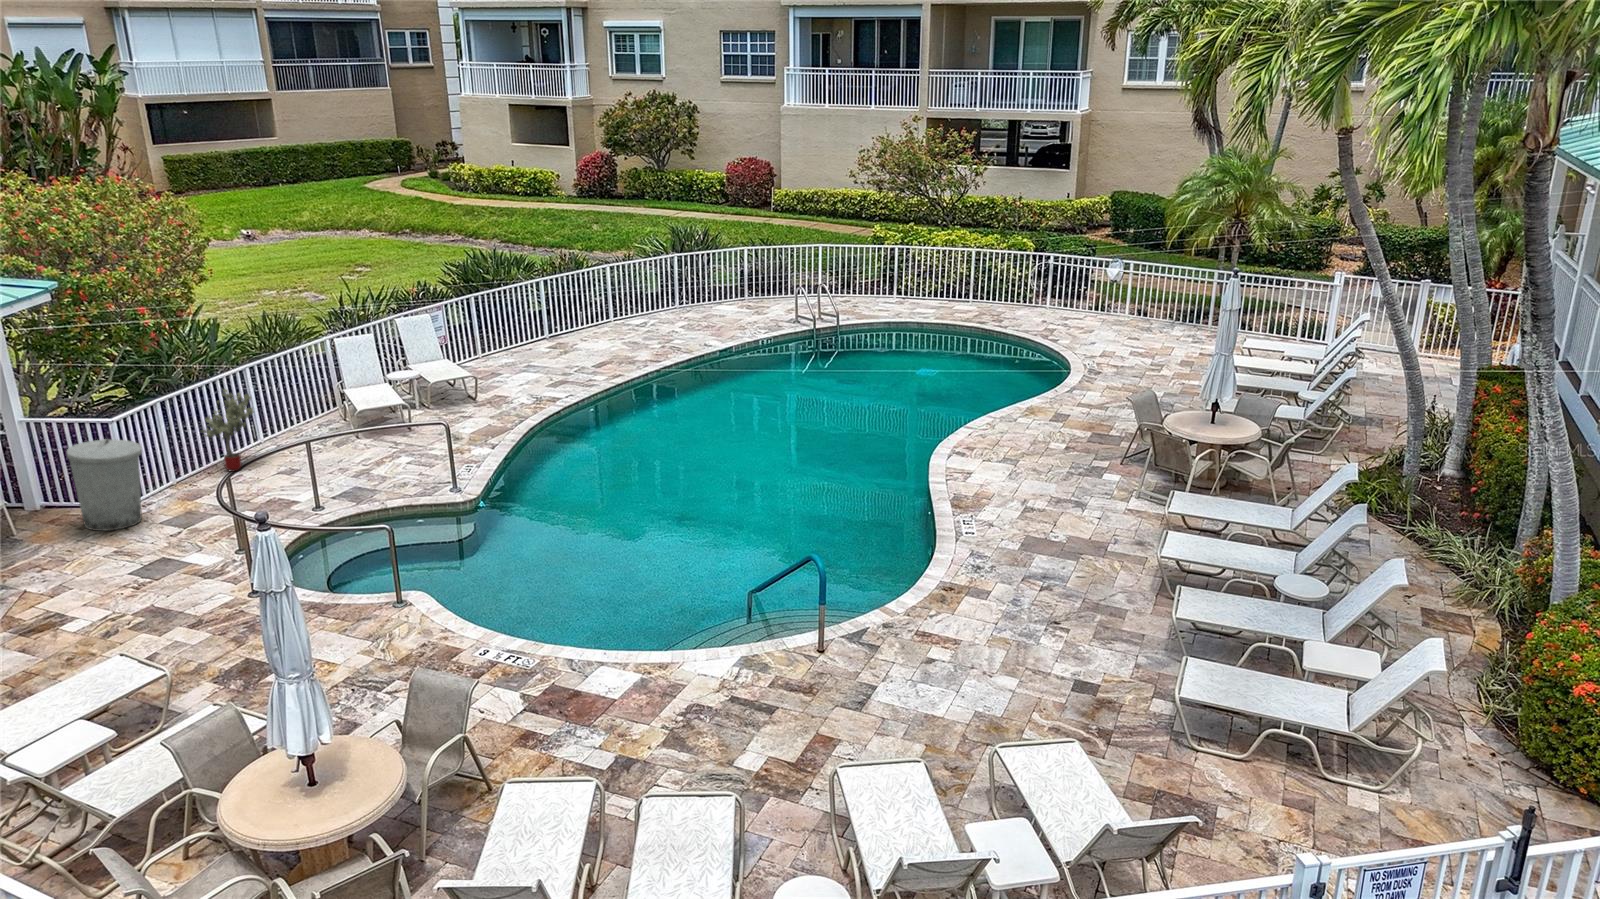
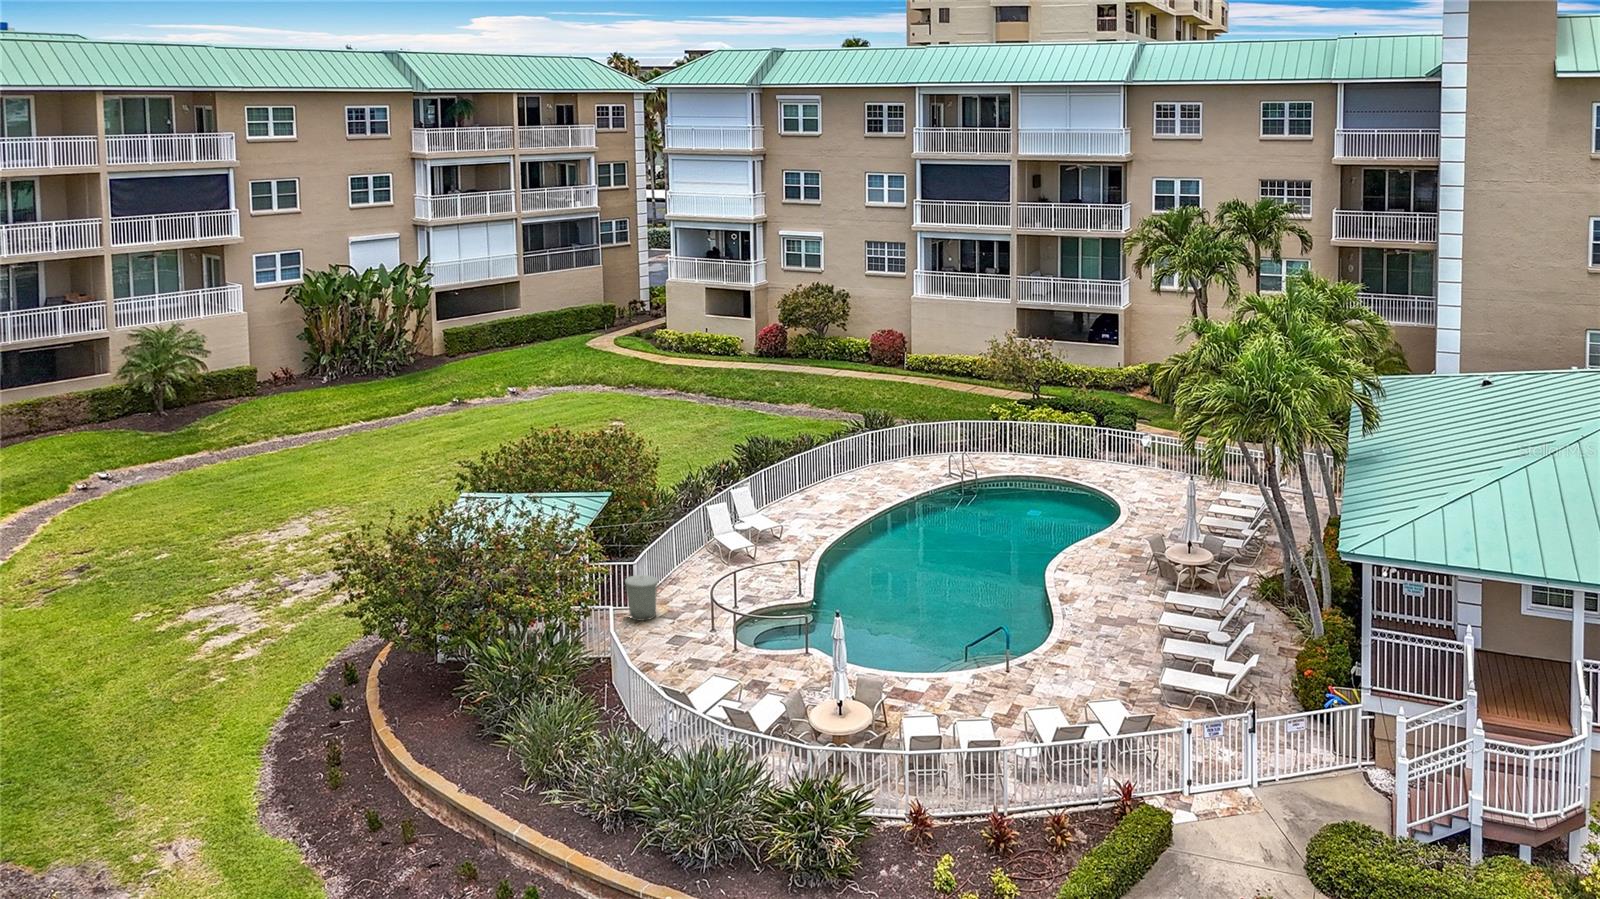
potted tree: present [202,389,254,472] -> none [665,544,689,587]

